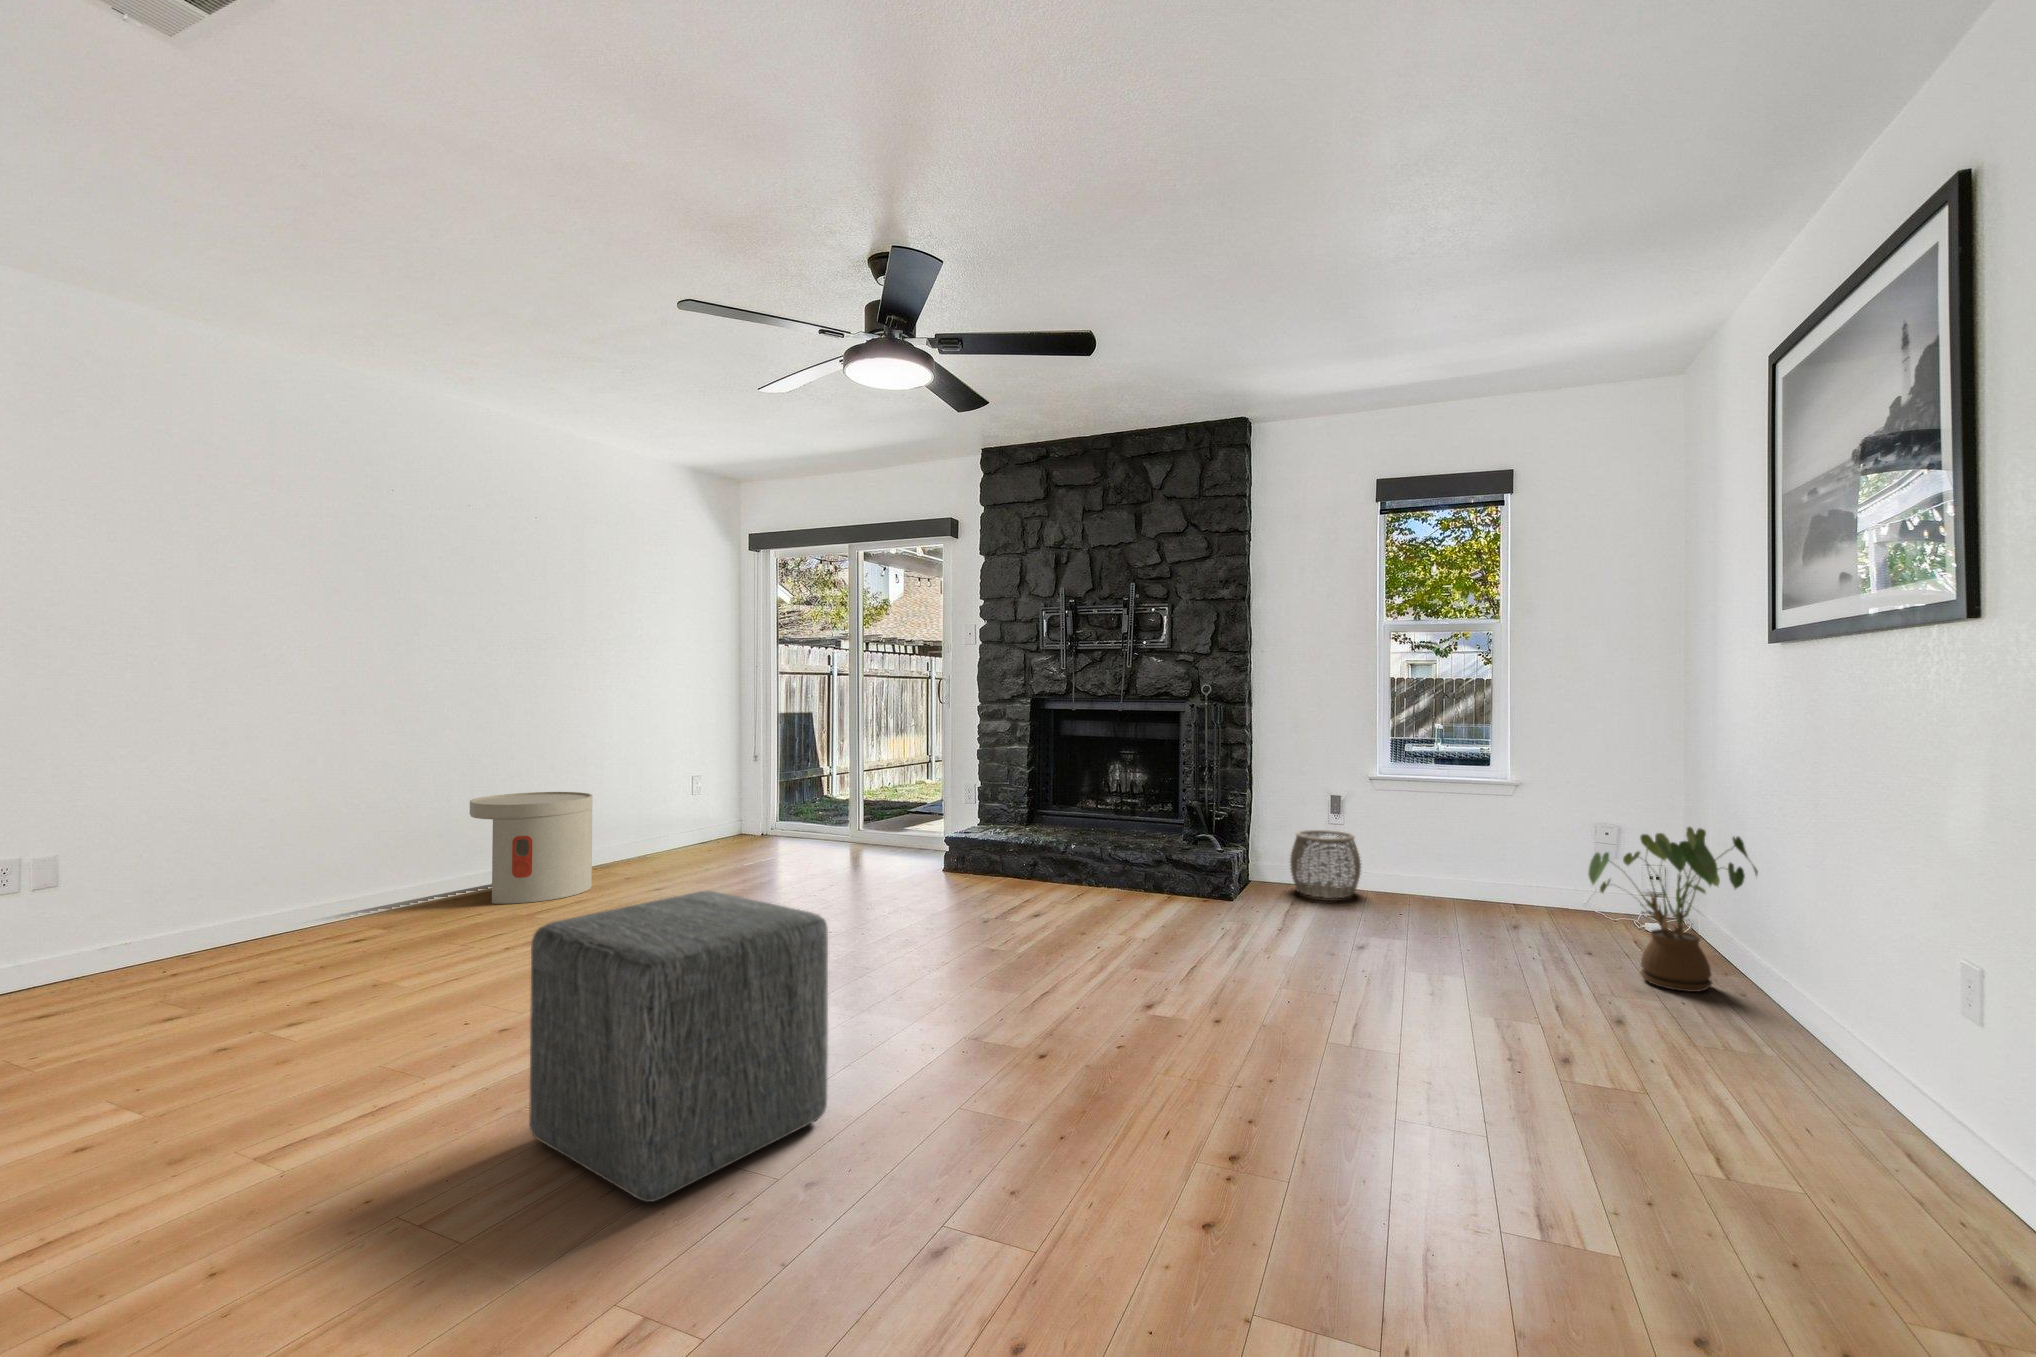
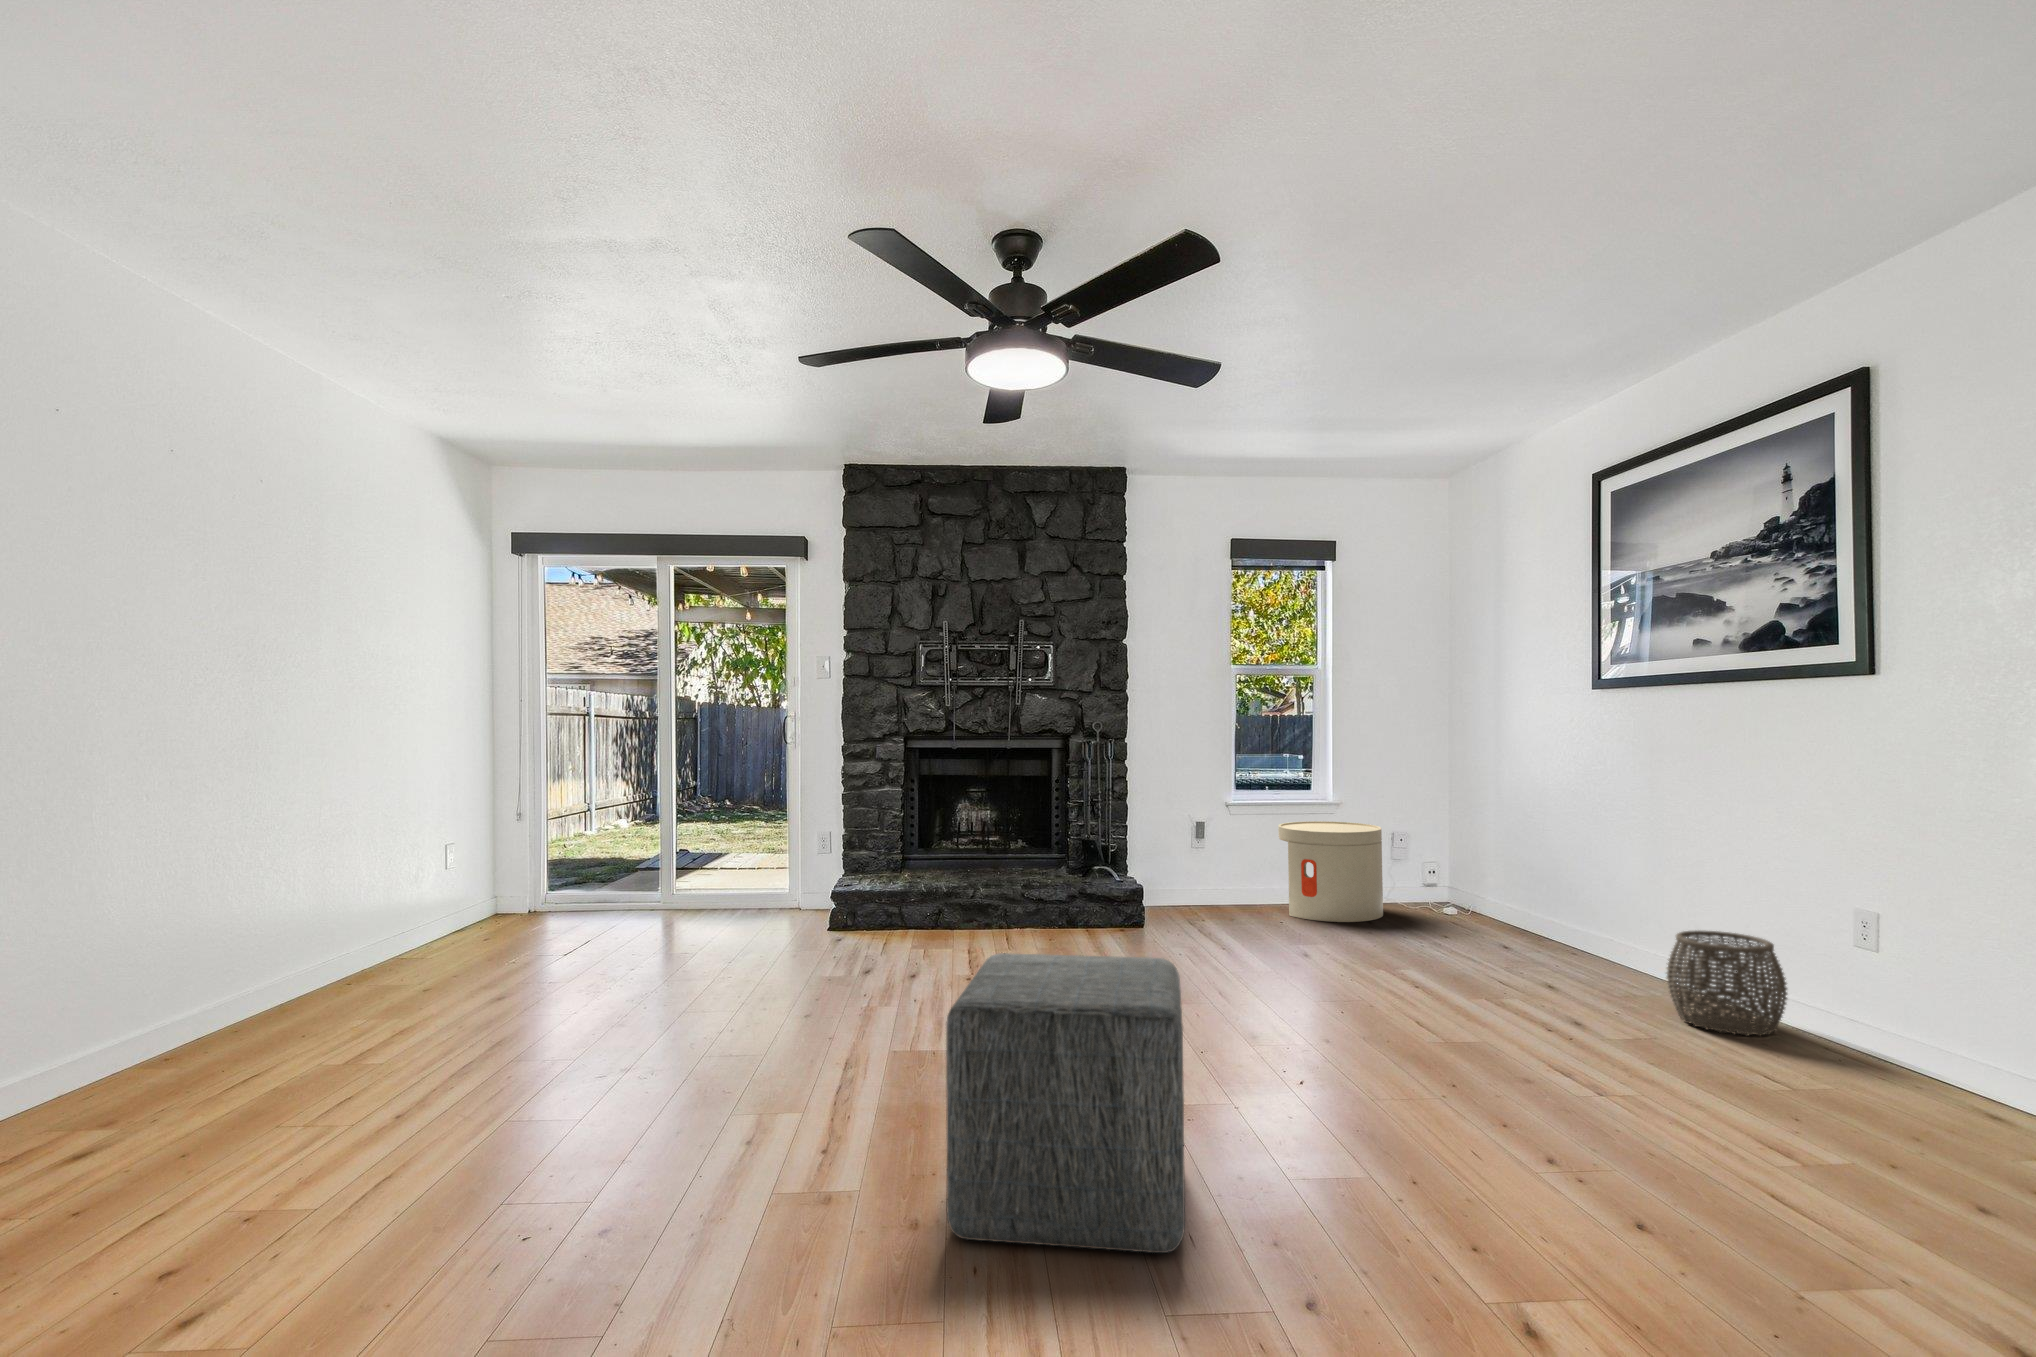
side table: present [470,792,592,904] -> present [1278,821,1383,922]
house plant: present [1588,827,1758,992] -> none [1466,829,1574,952]
woven basket: present [1290,830,1361,898] -> present [1666,930,1787,1036]

